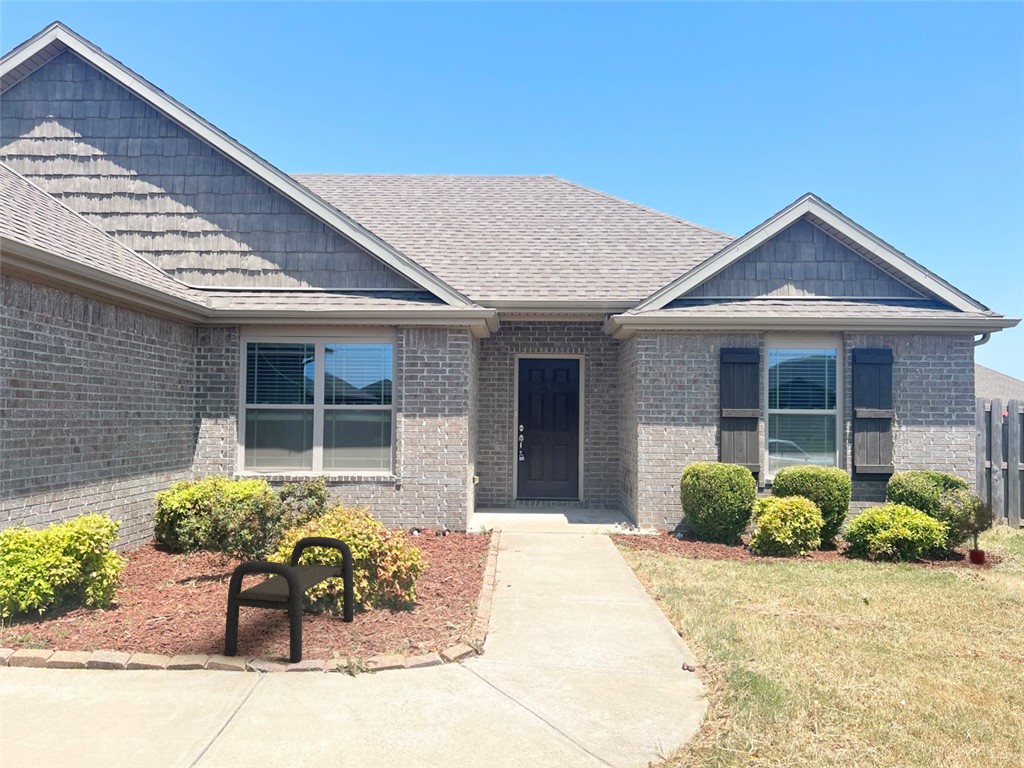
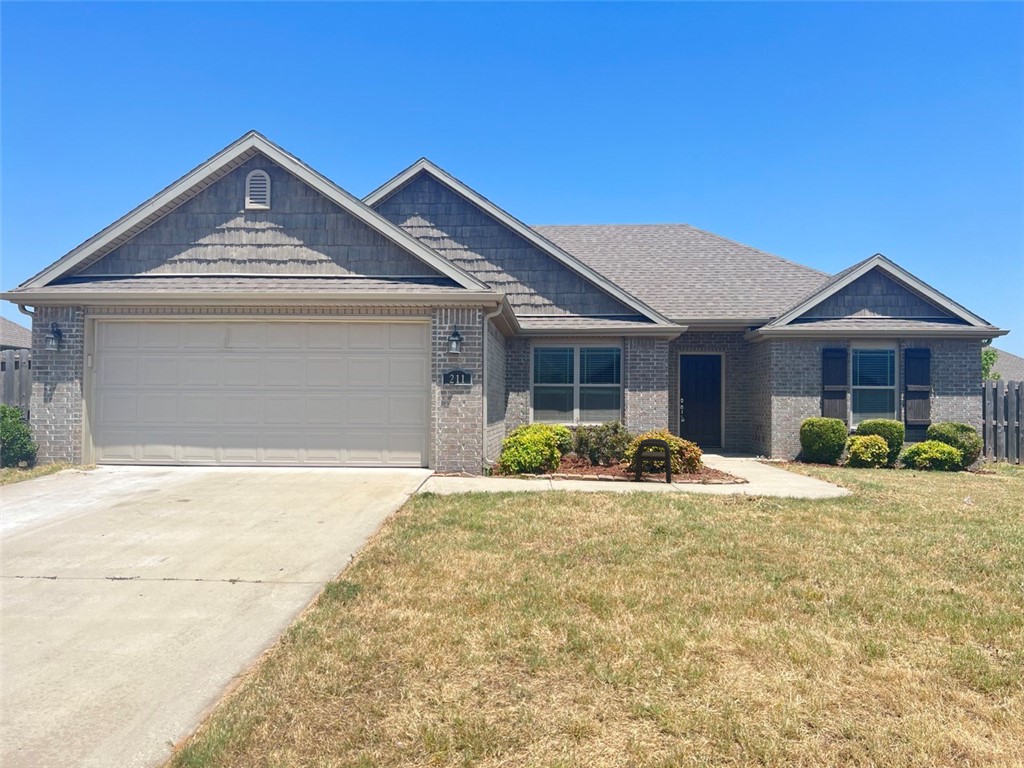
potted tree: present [953,496,996,564] -> none [966,434,993,473]

